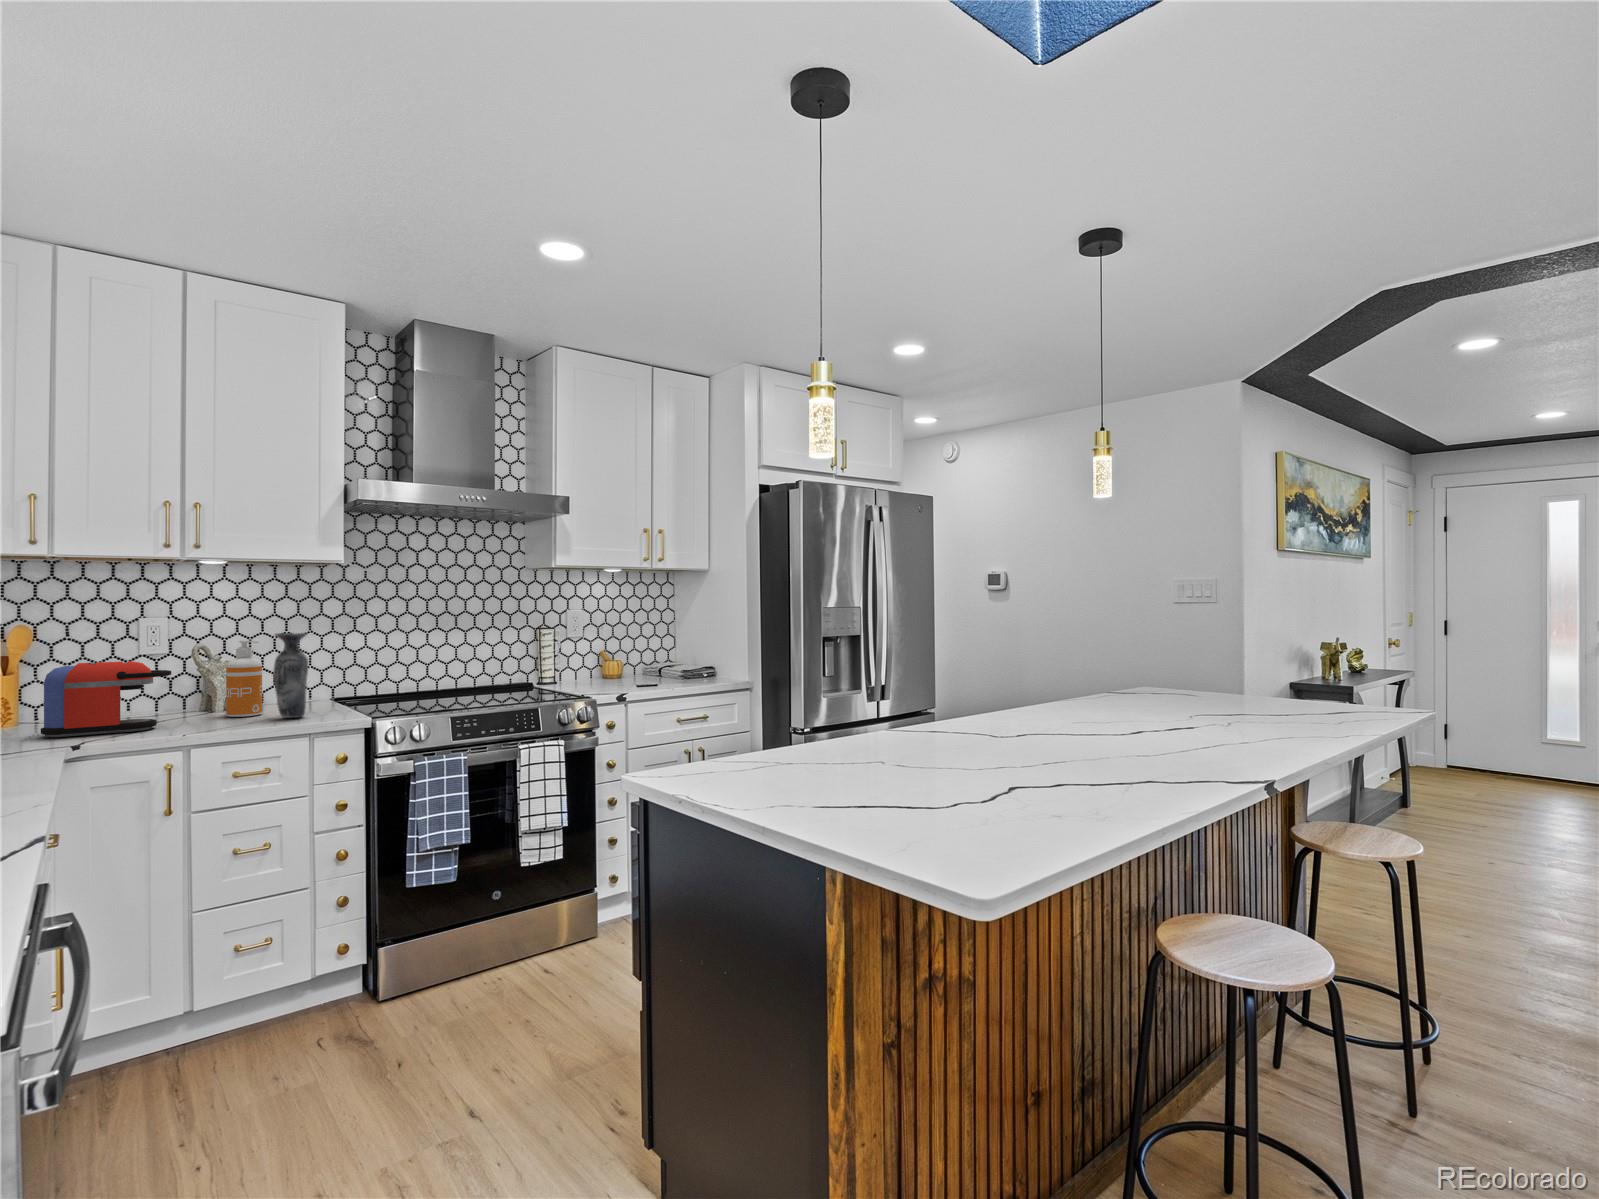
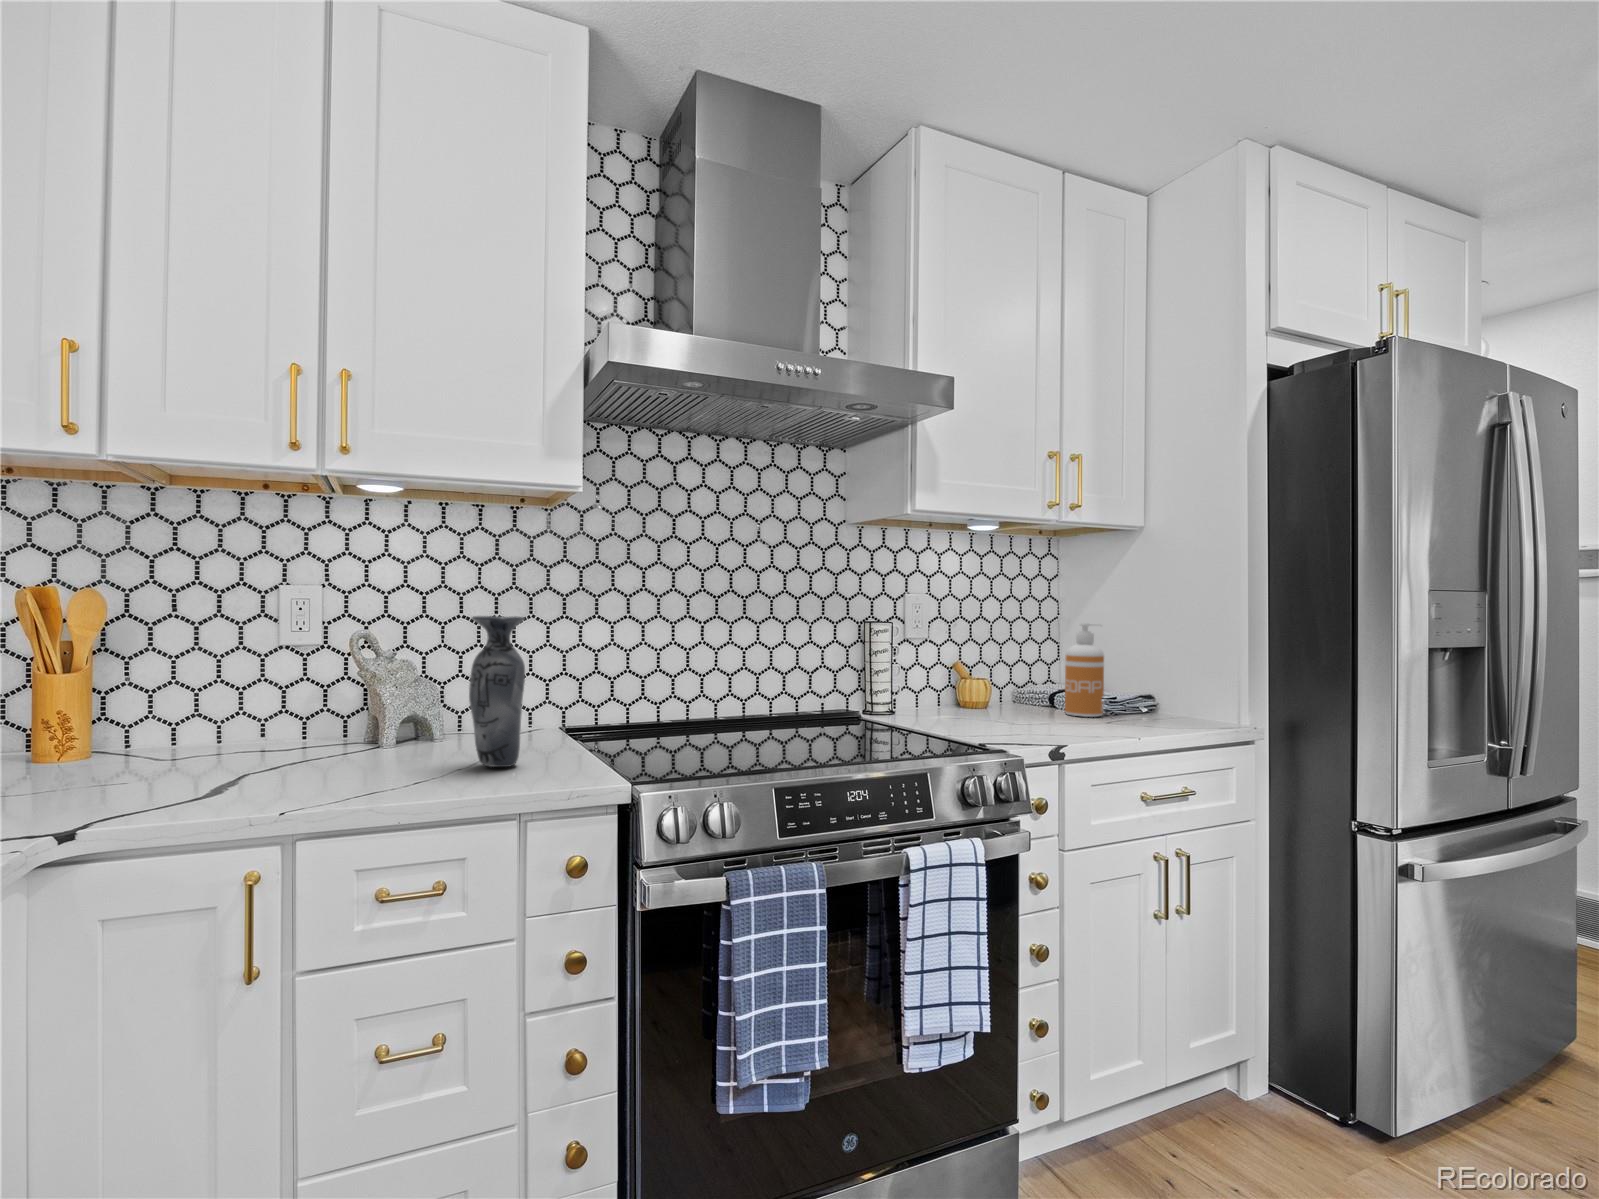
soap dispenser: present [226,640,262,717] -> present [1065,623,1104,717]
coffee maker: present [41,661,171,737] -> none [96,658,308,791]

